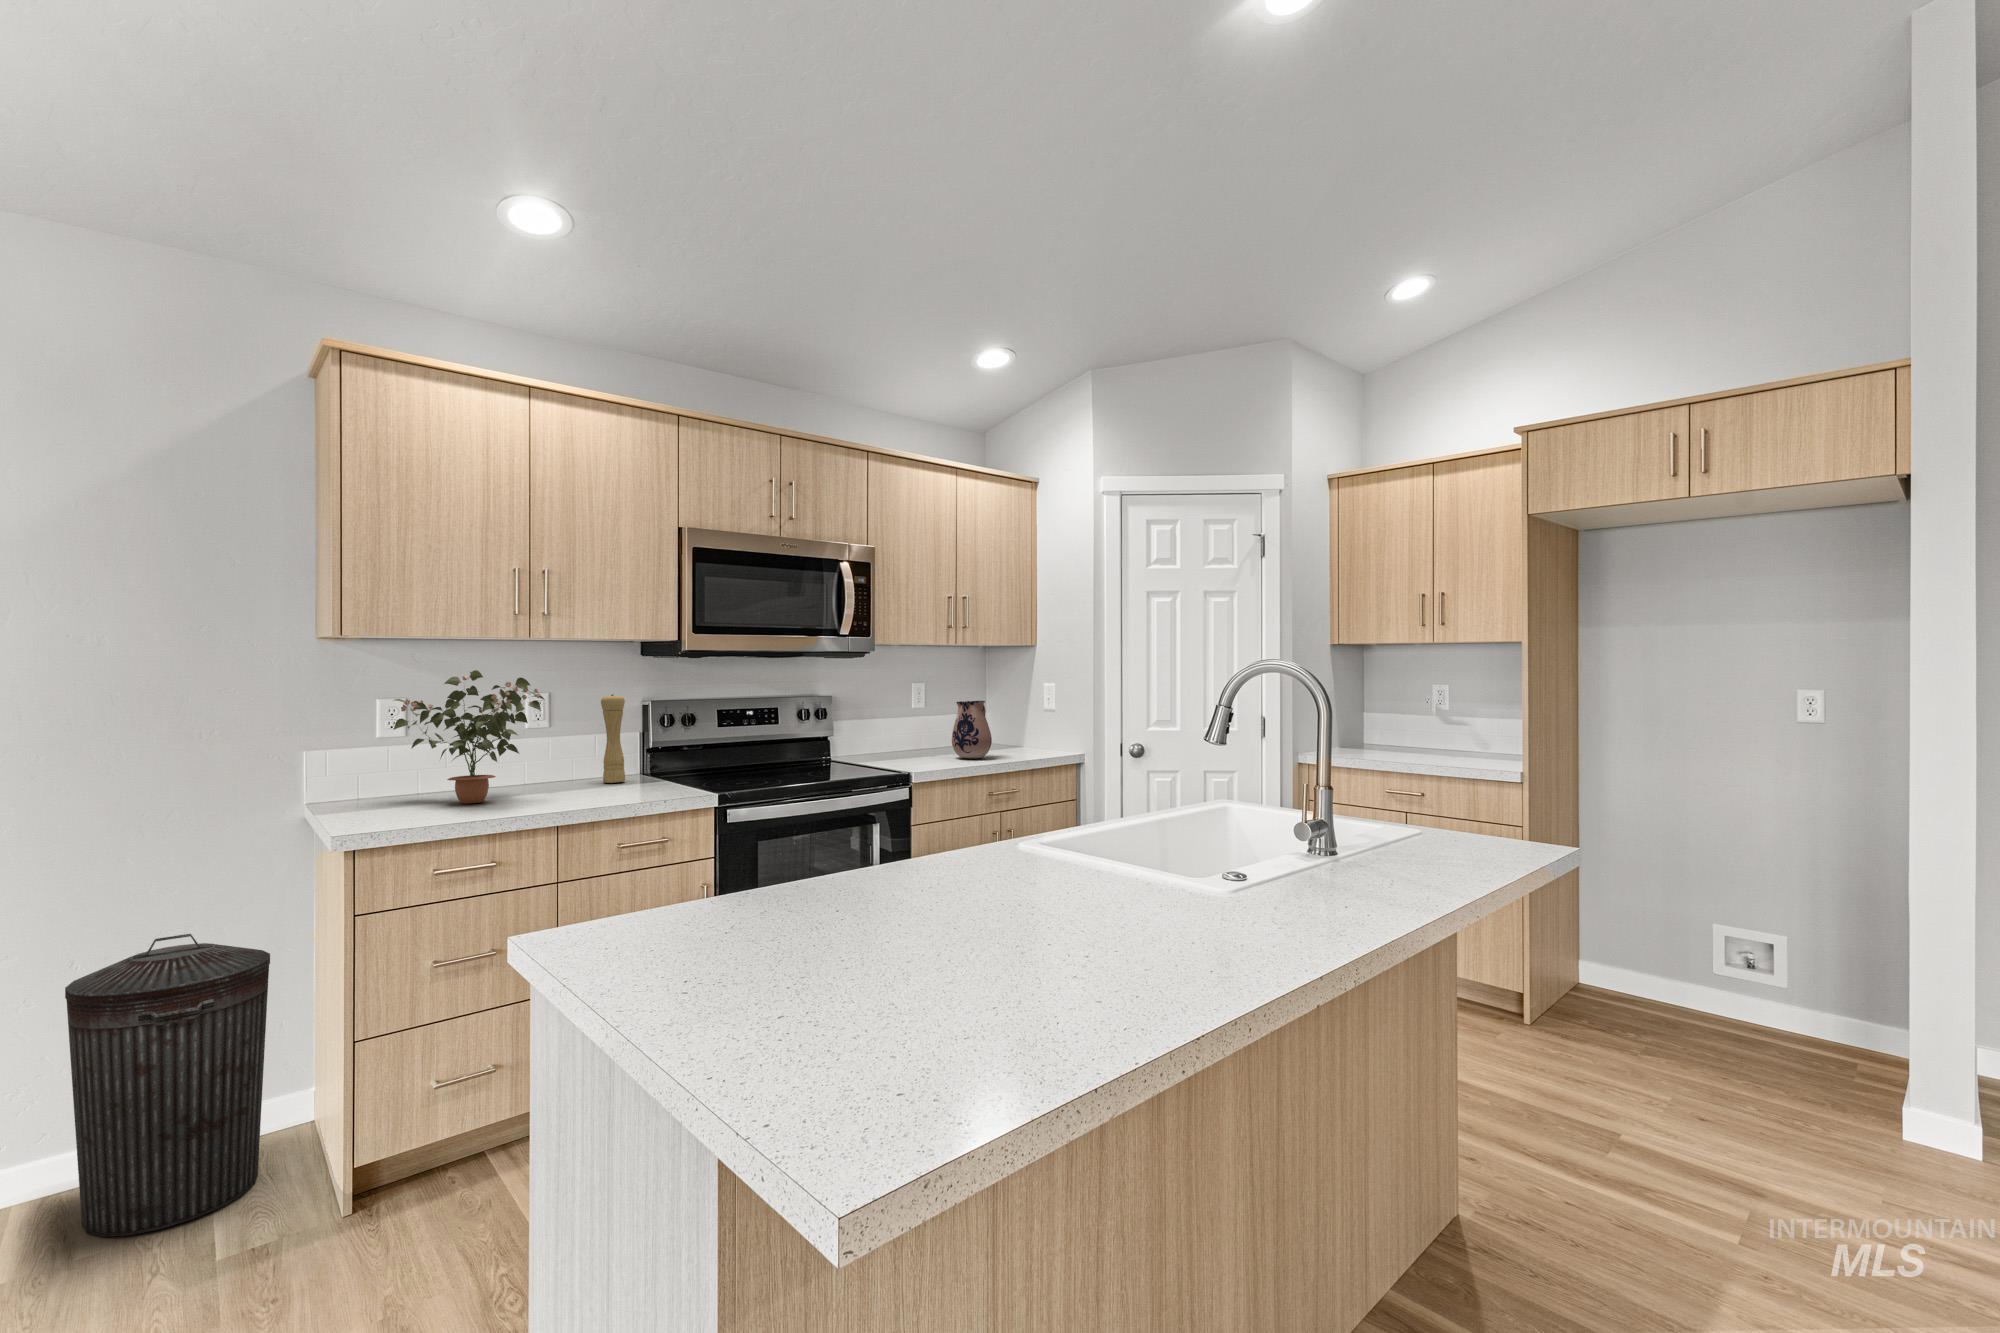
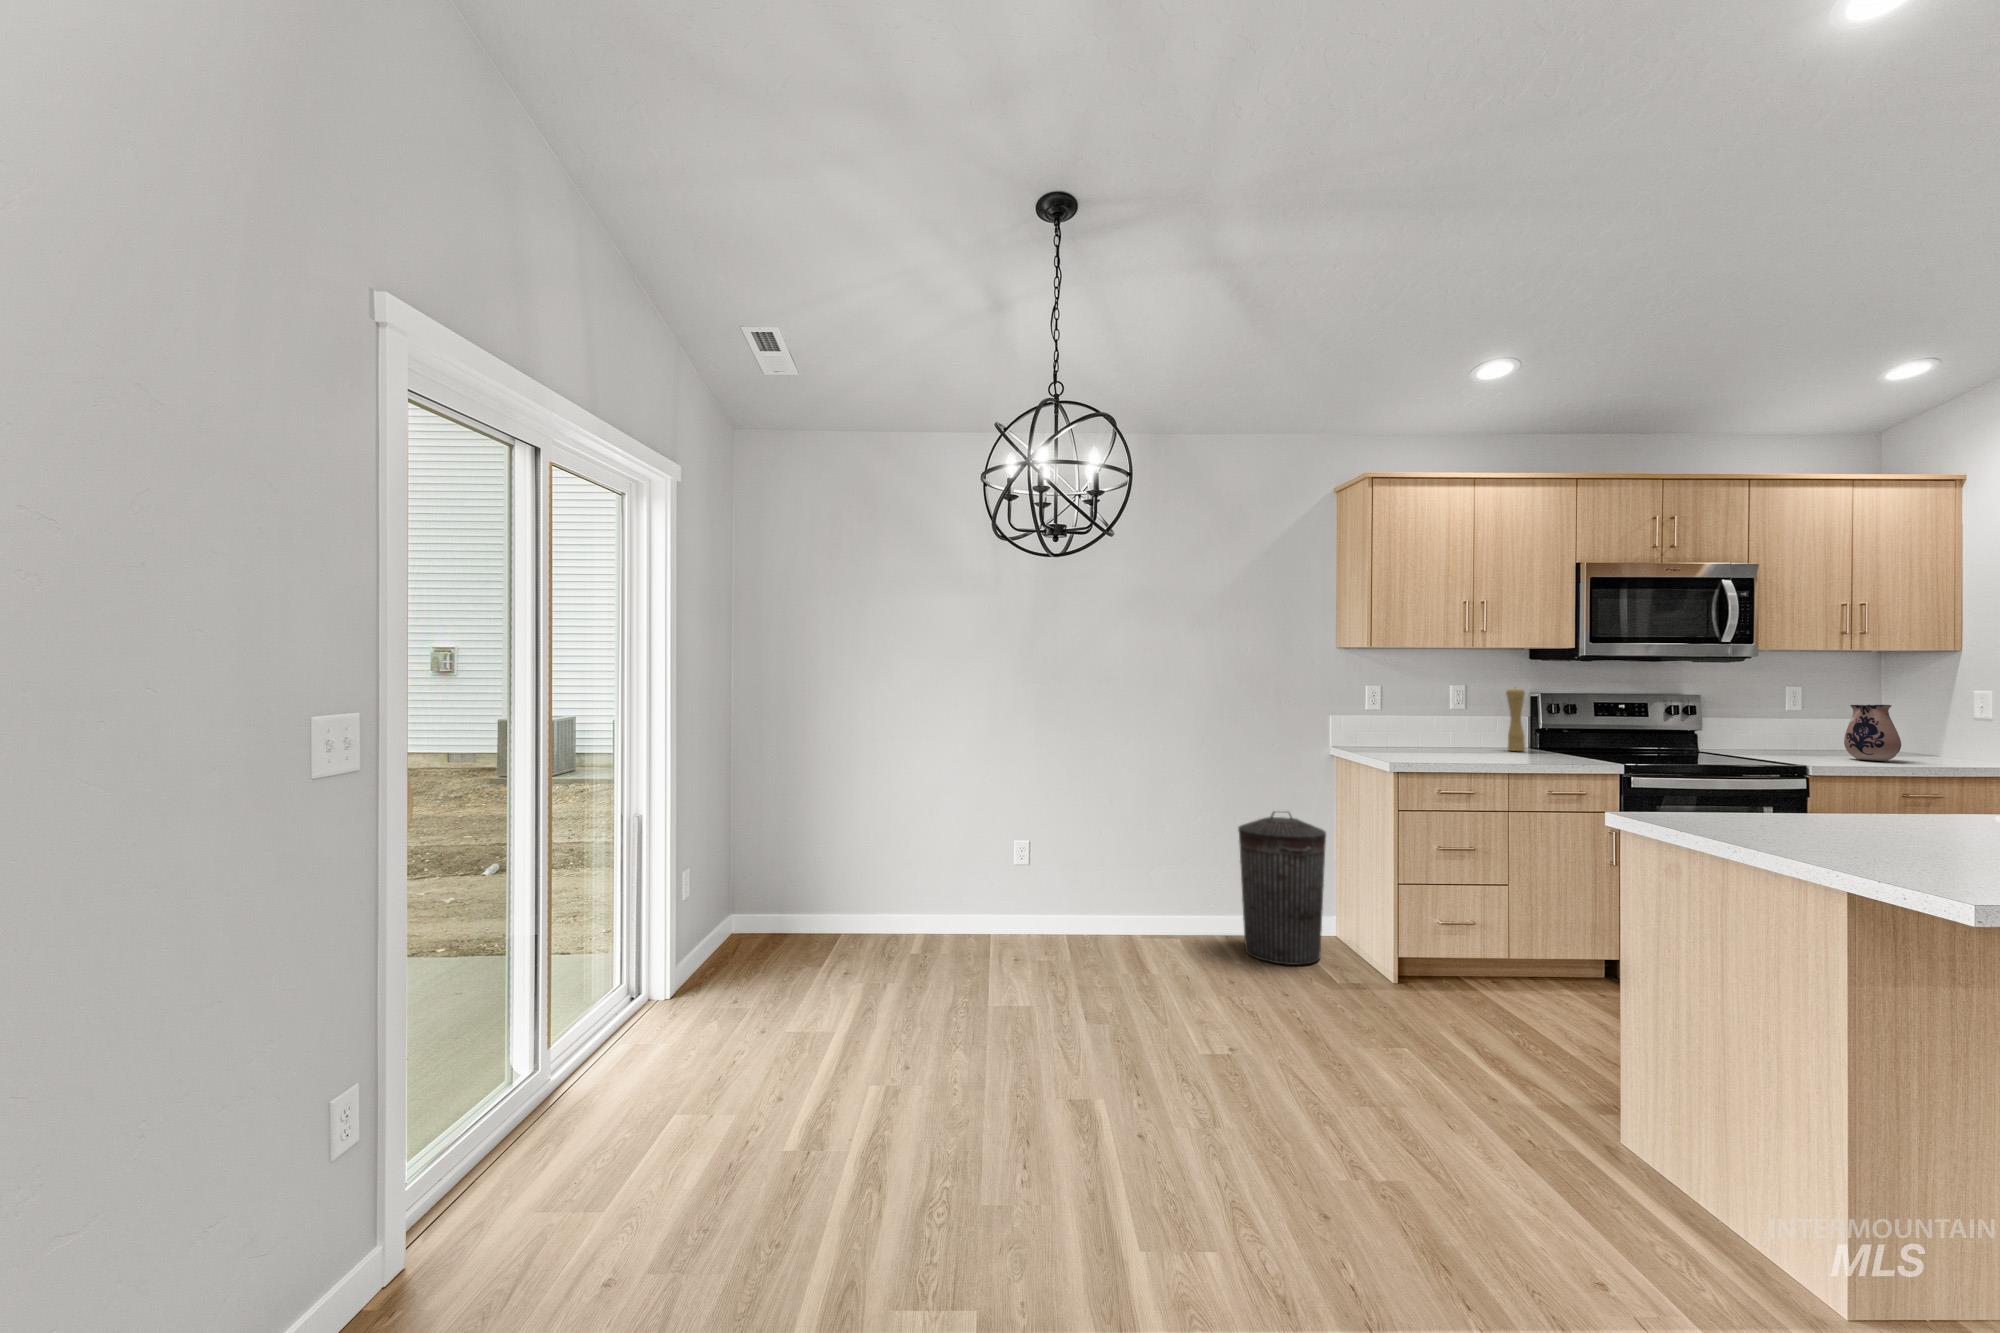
potted plant: present [394,670,545,803] -> none [1383,669,1482,754]

